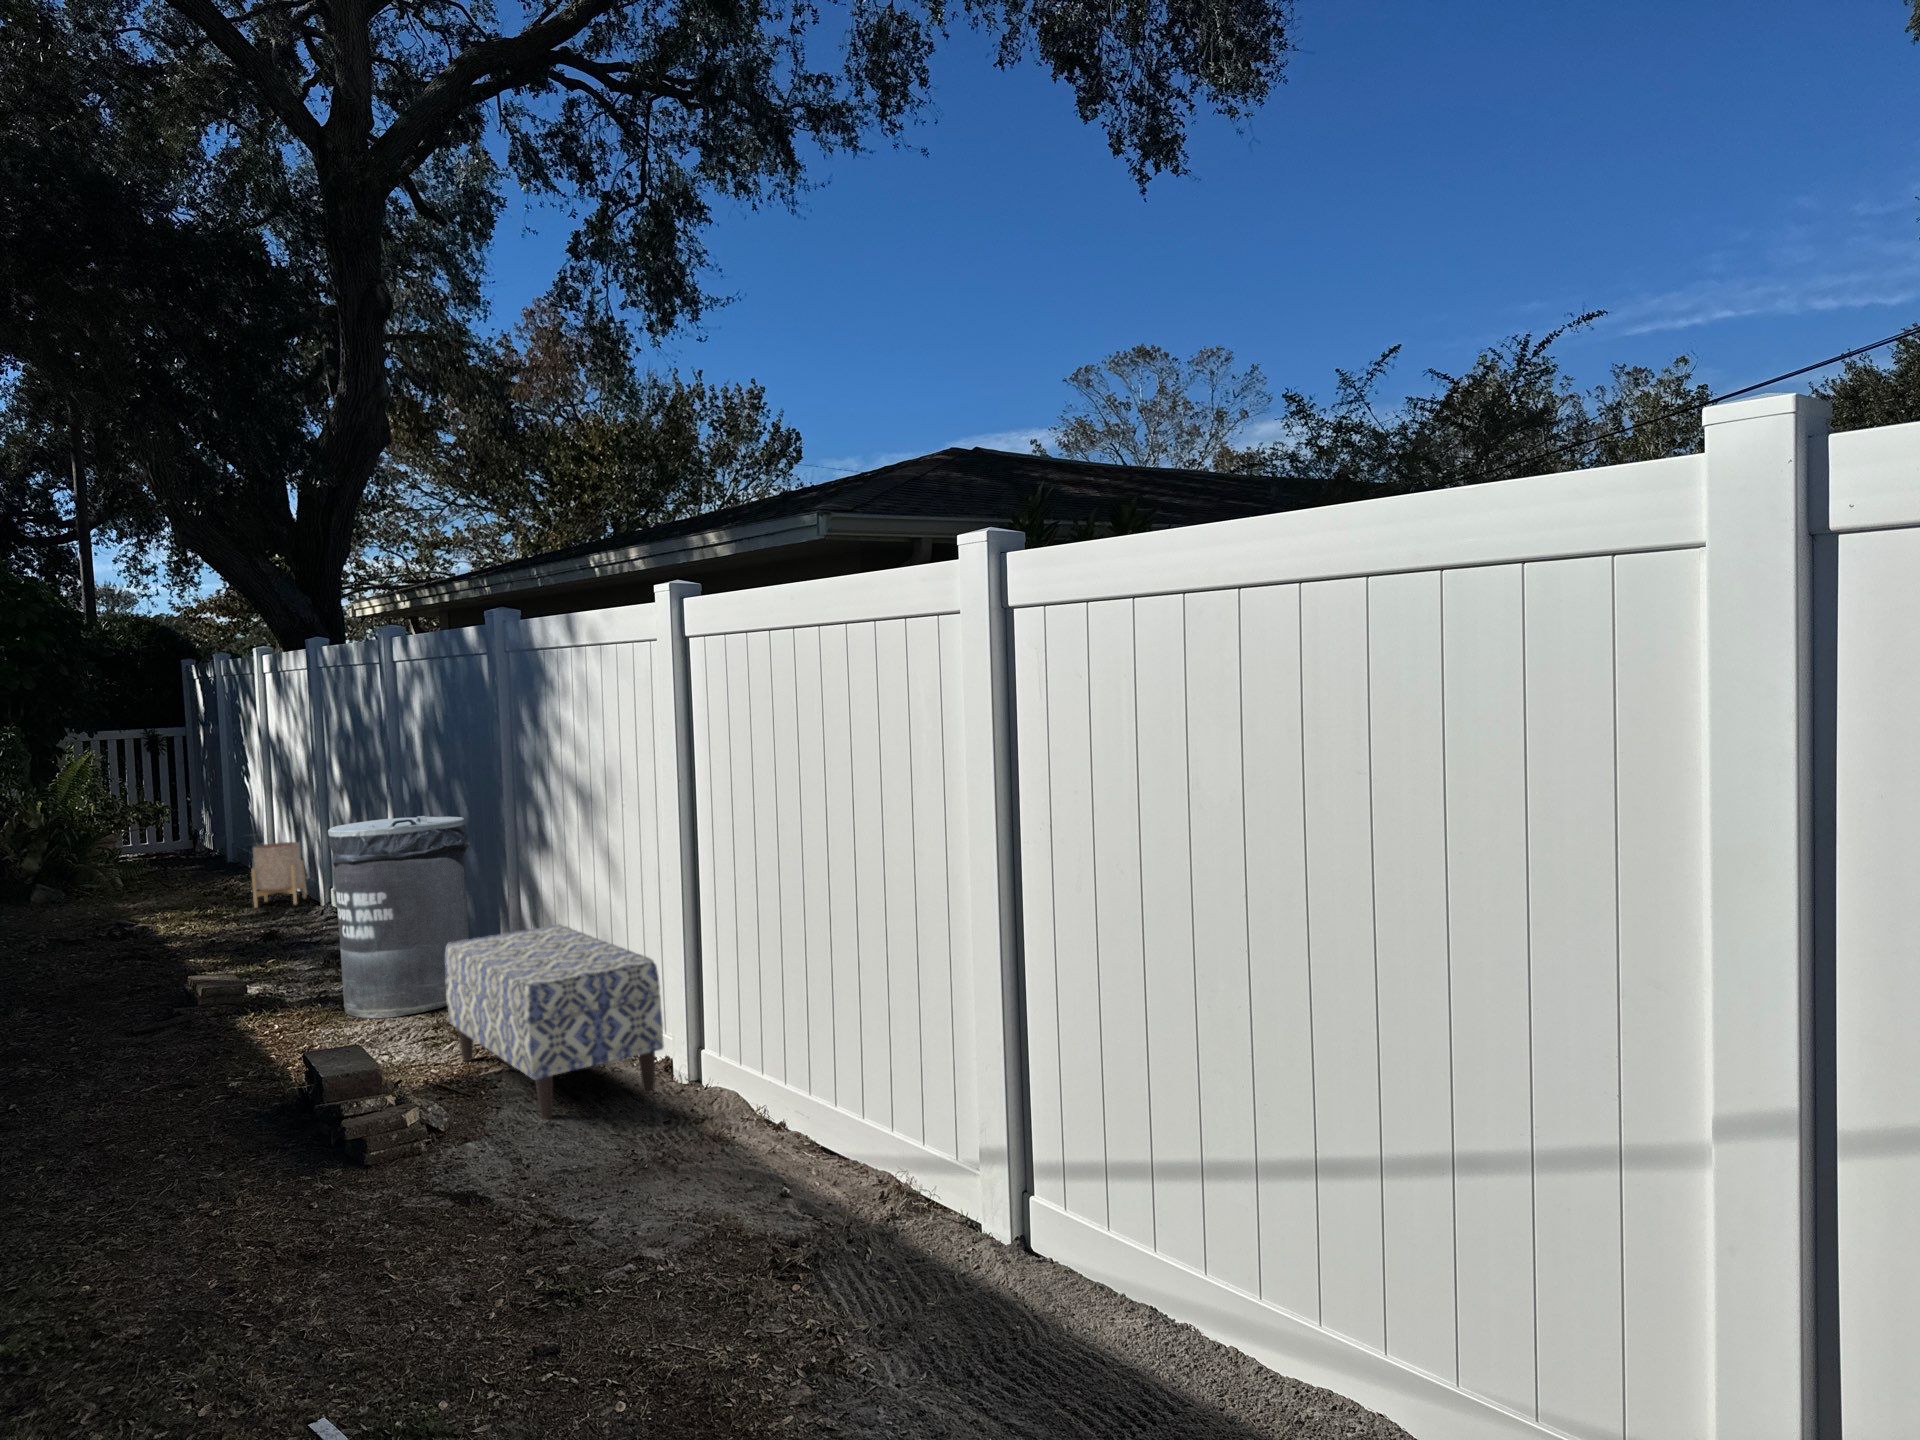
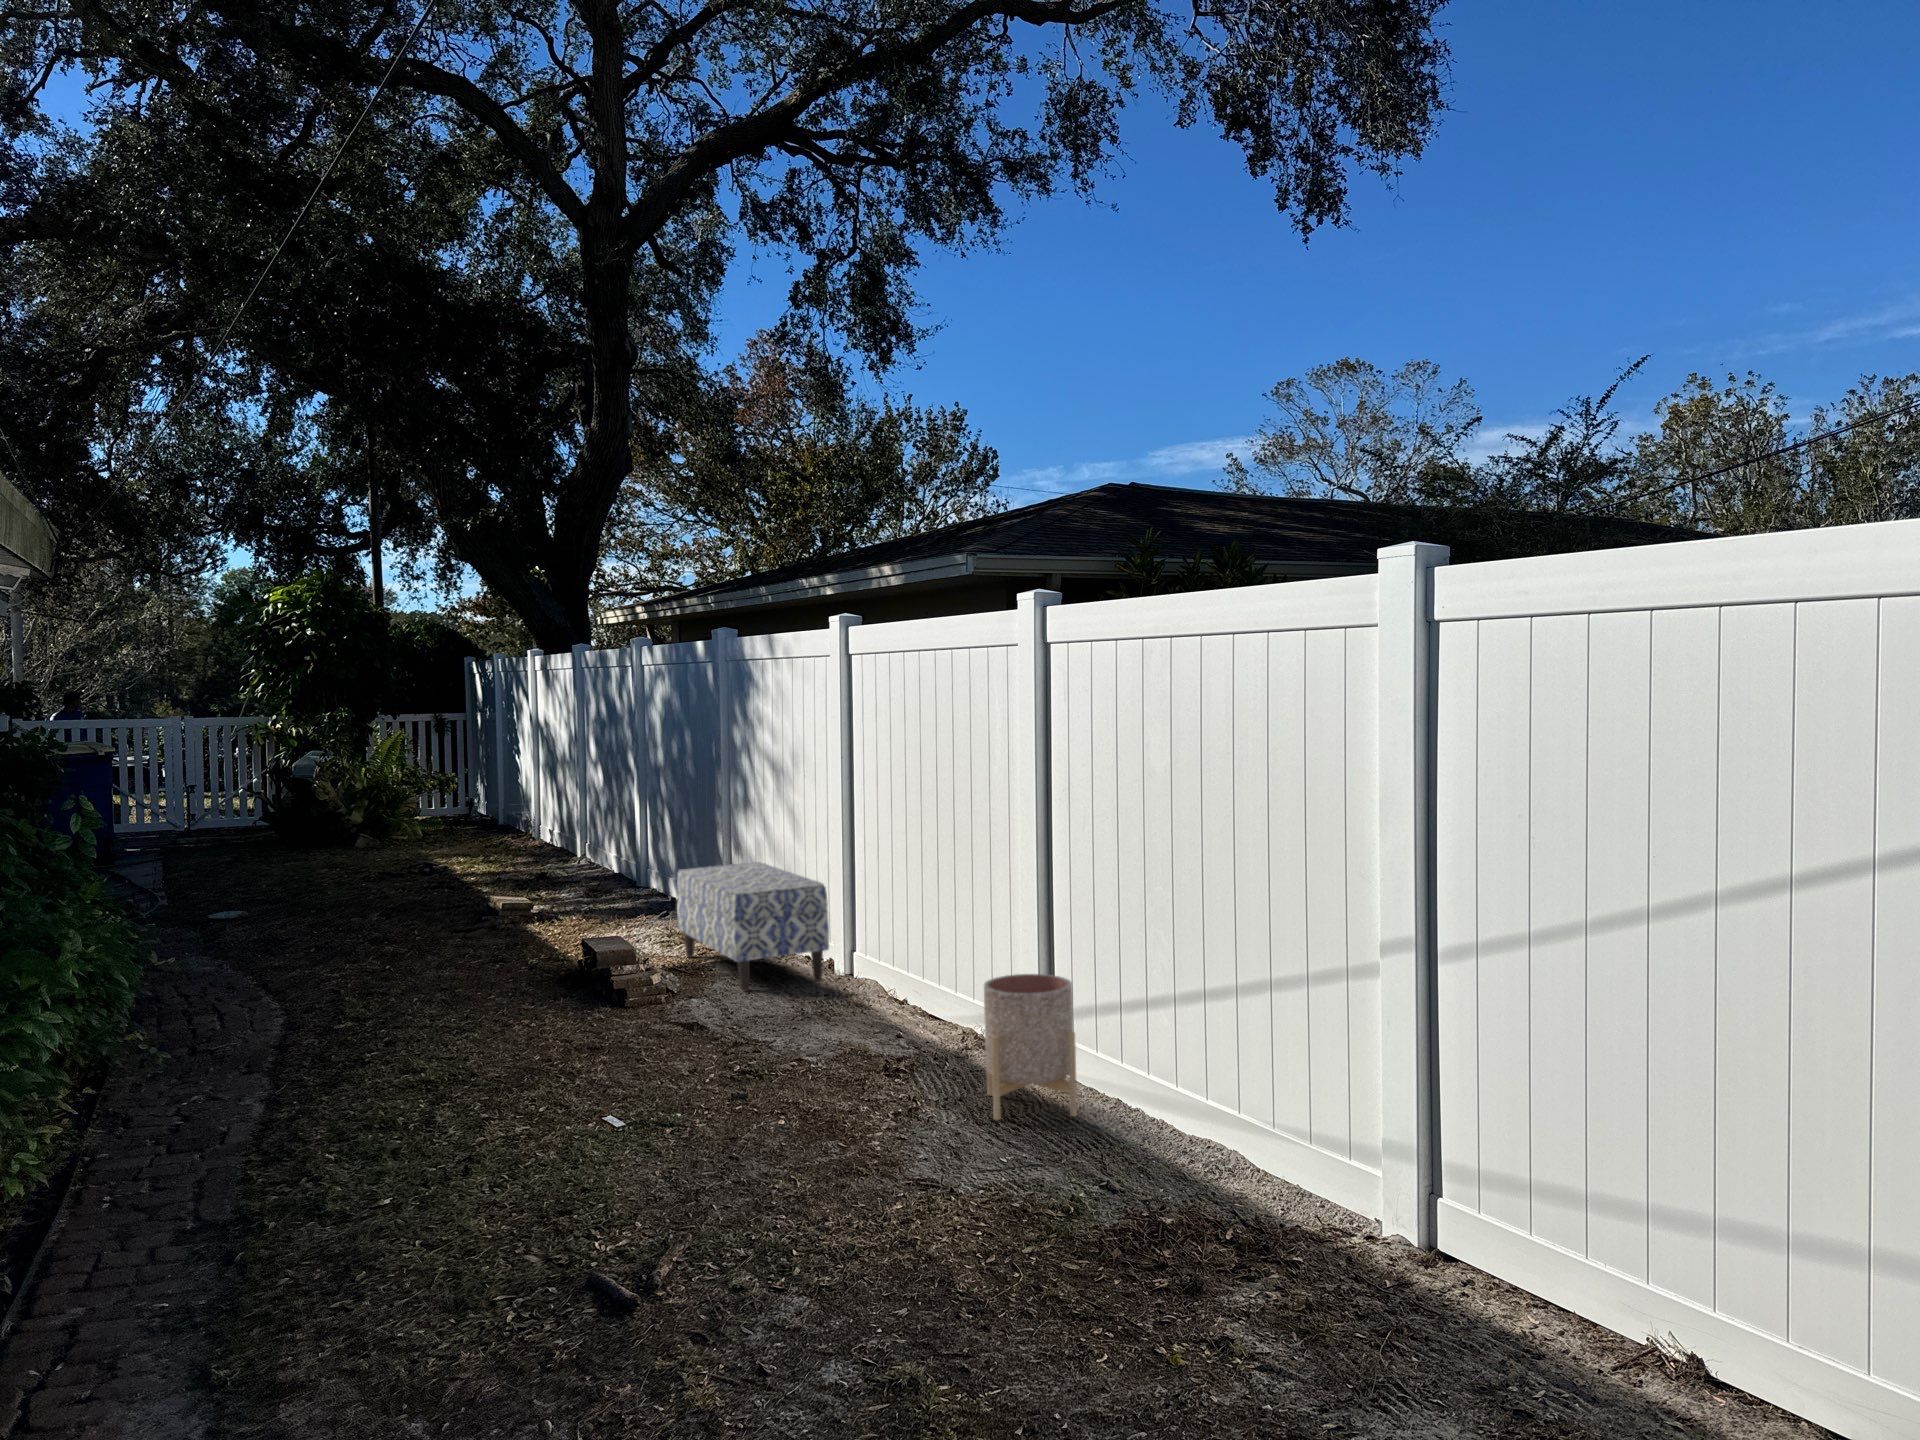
trash can: present [328,816,469,1018] -> none [593,779,694,930]
planter: present [251,842,306,908] -> present [984,974,1077,1120]

